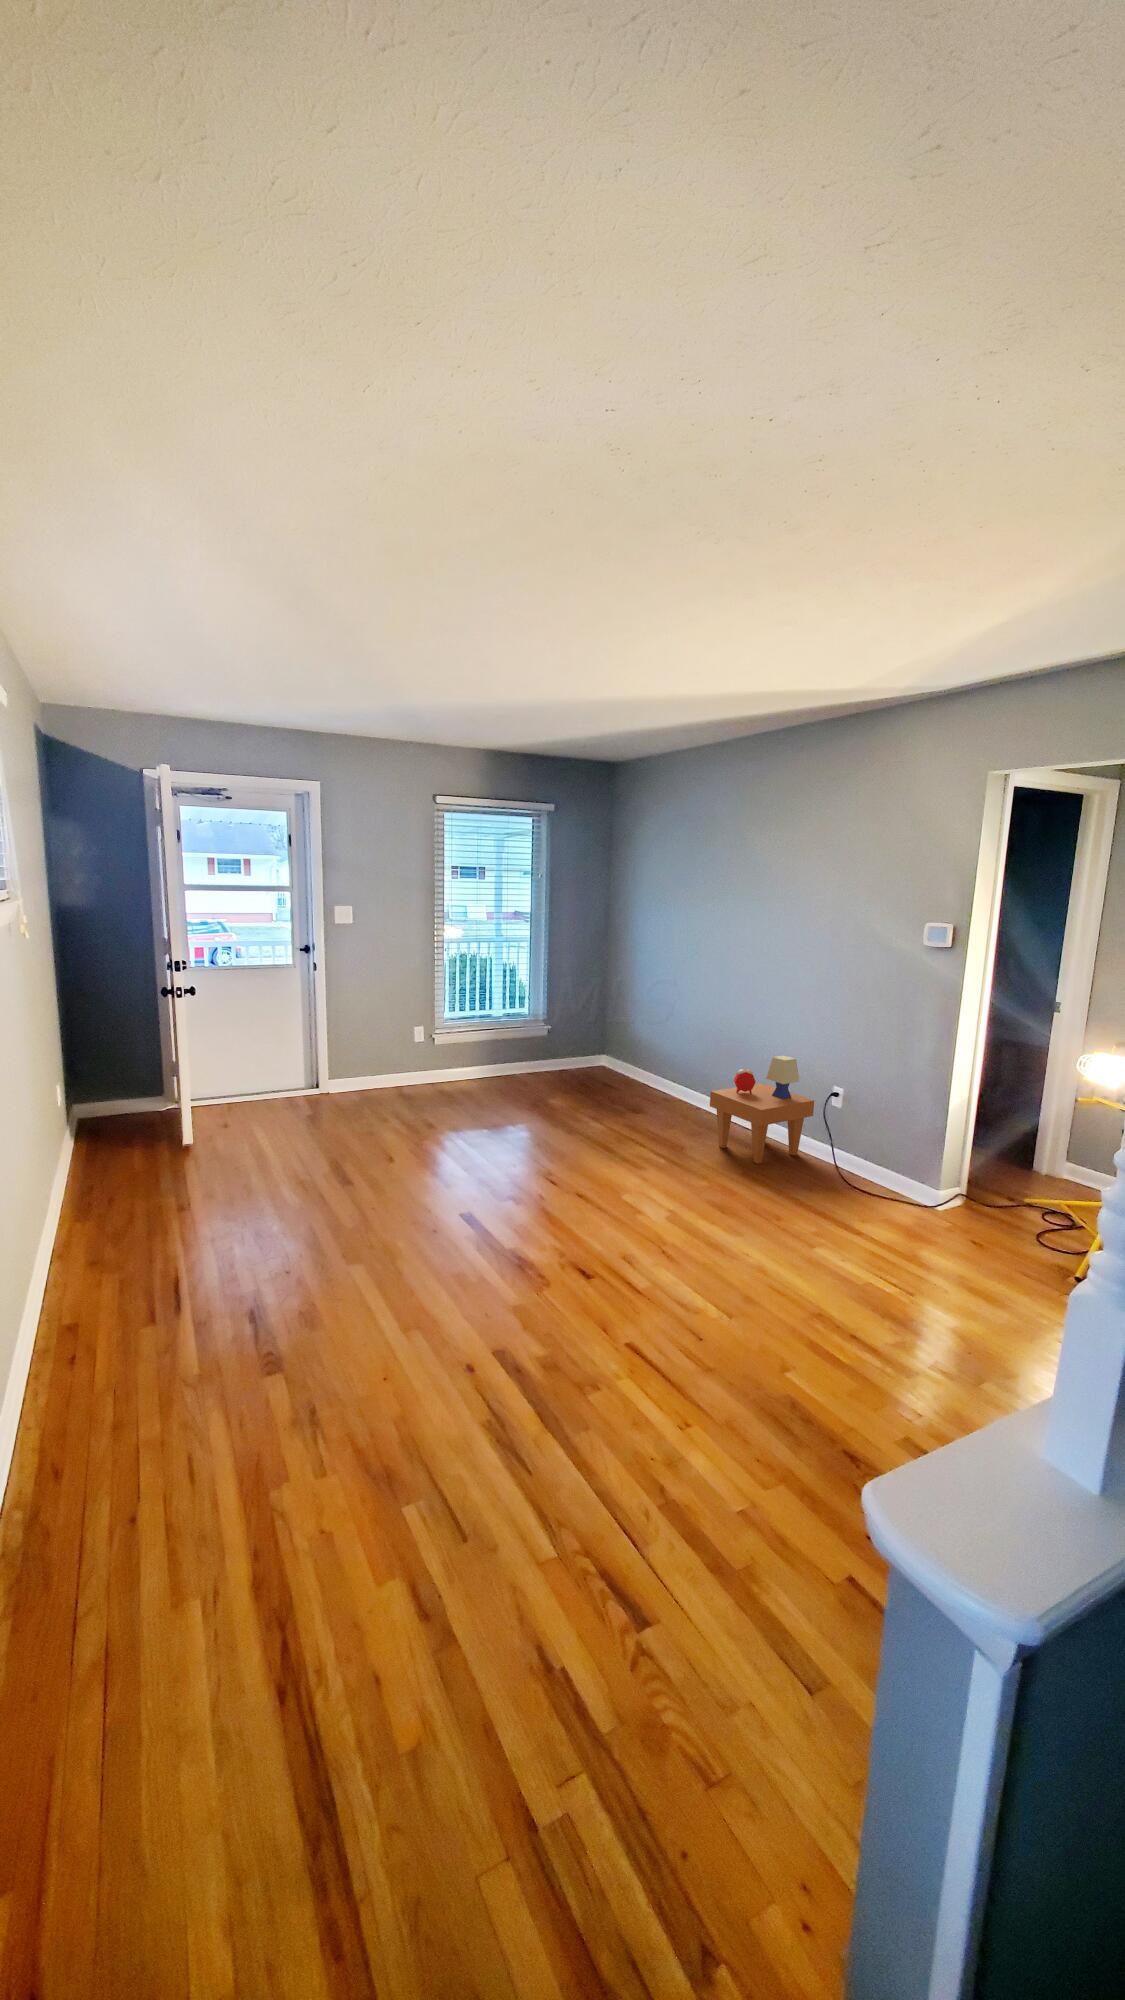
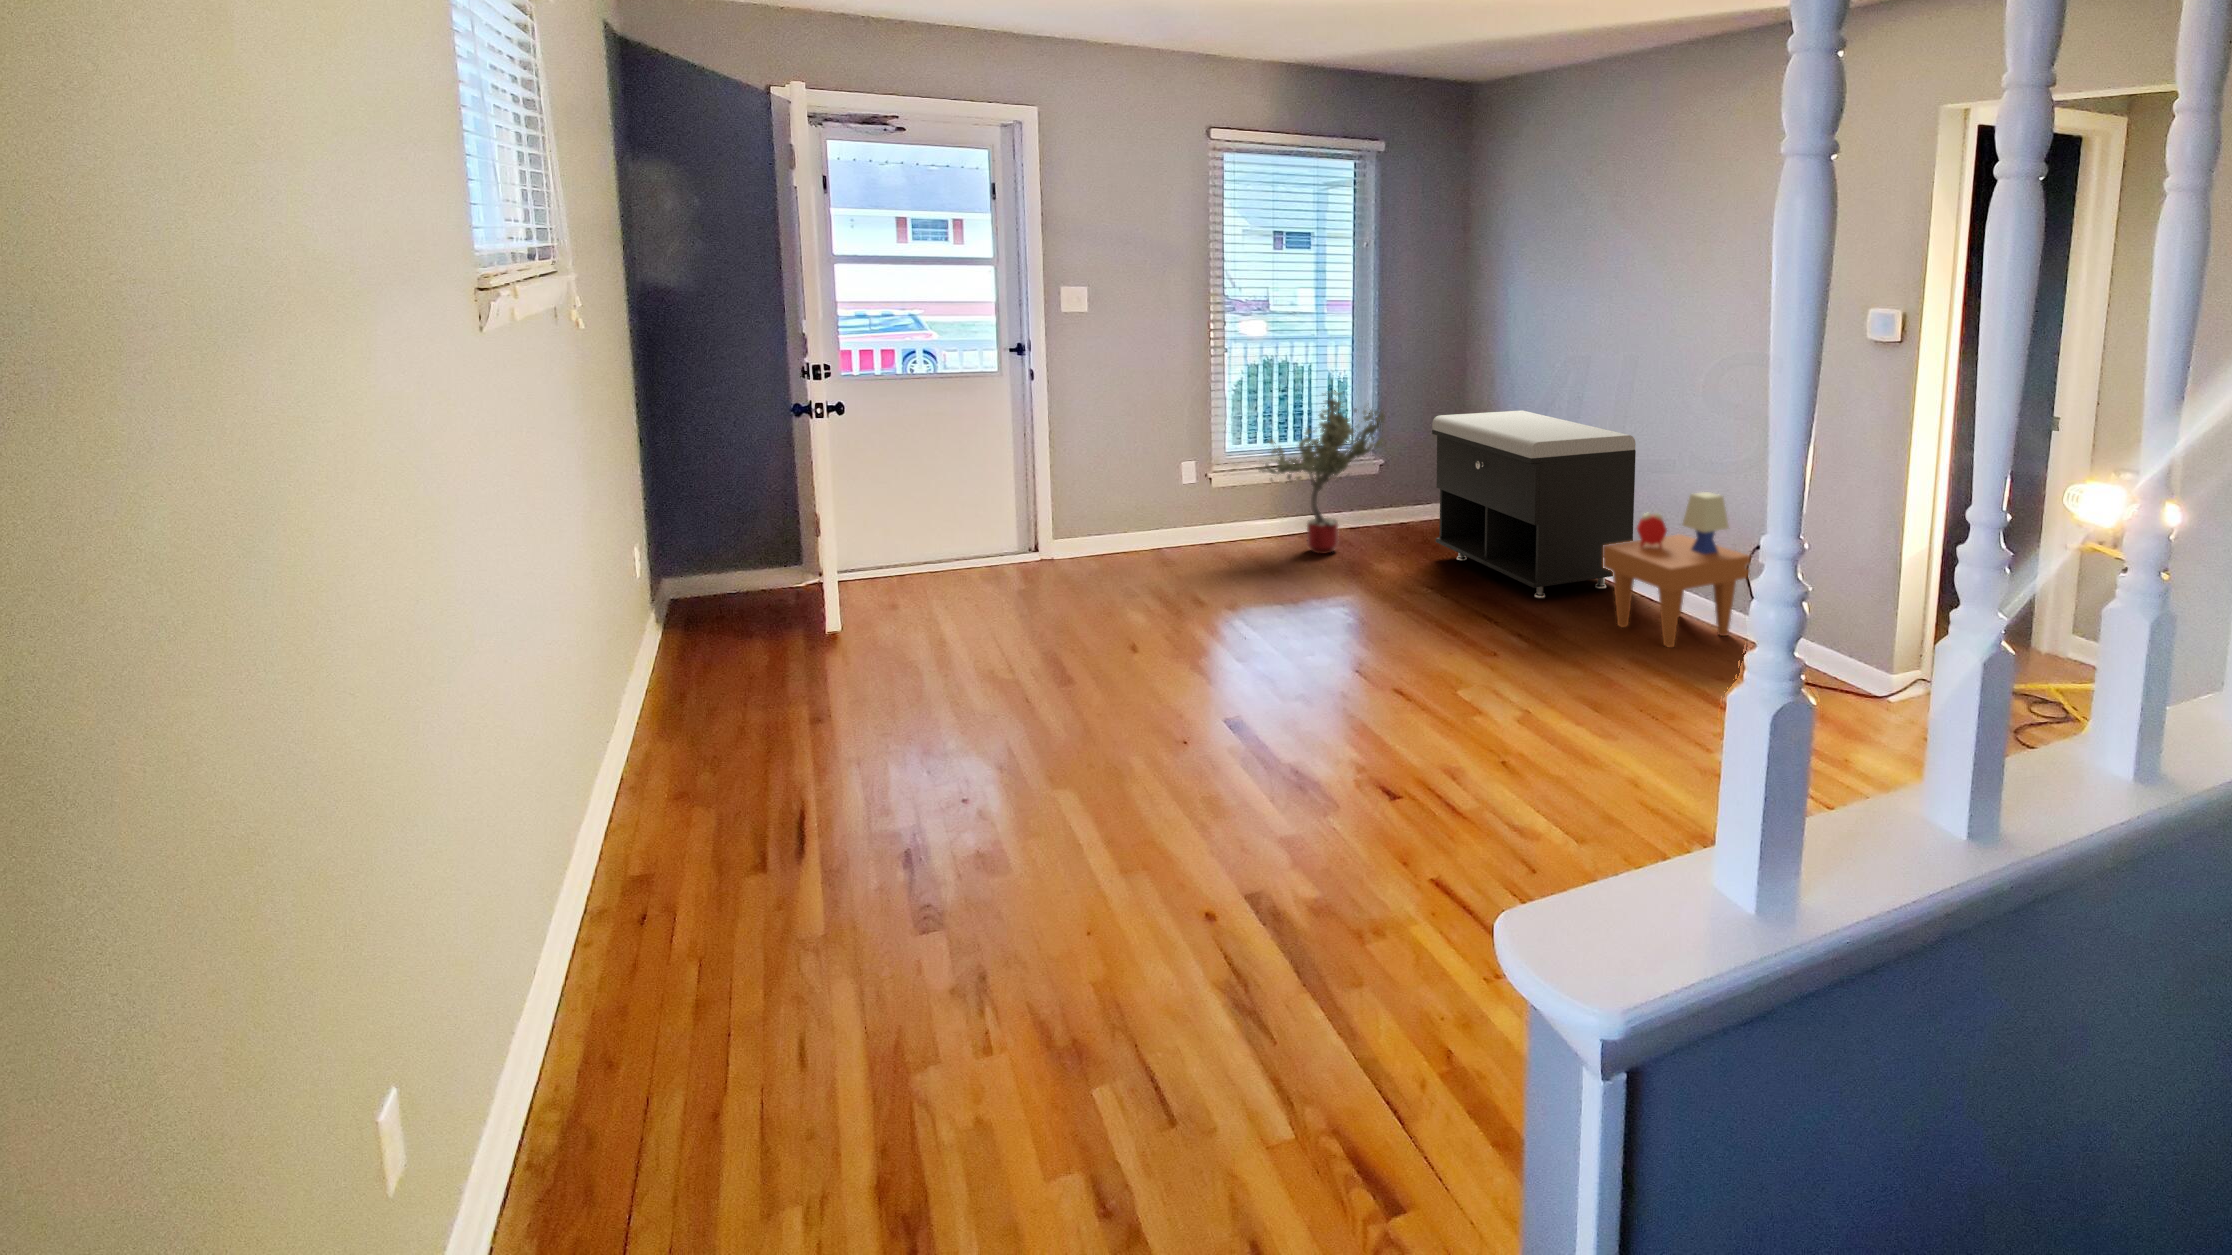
potted tree: none [465,977,552,1089] -> present [1259,390,1385,554]
storage bench: none [585,994,729,1125] -> present [1432,411,1636,598]

